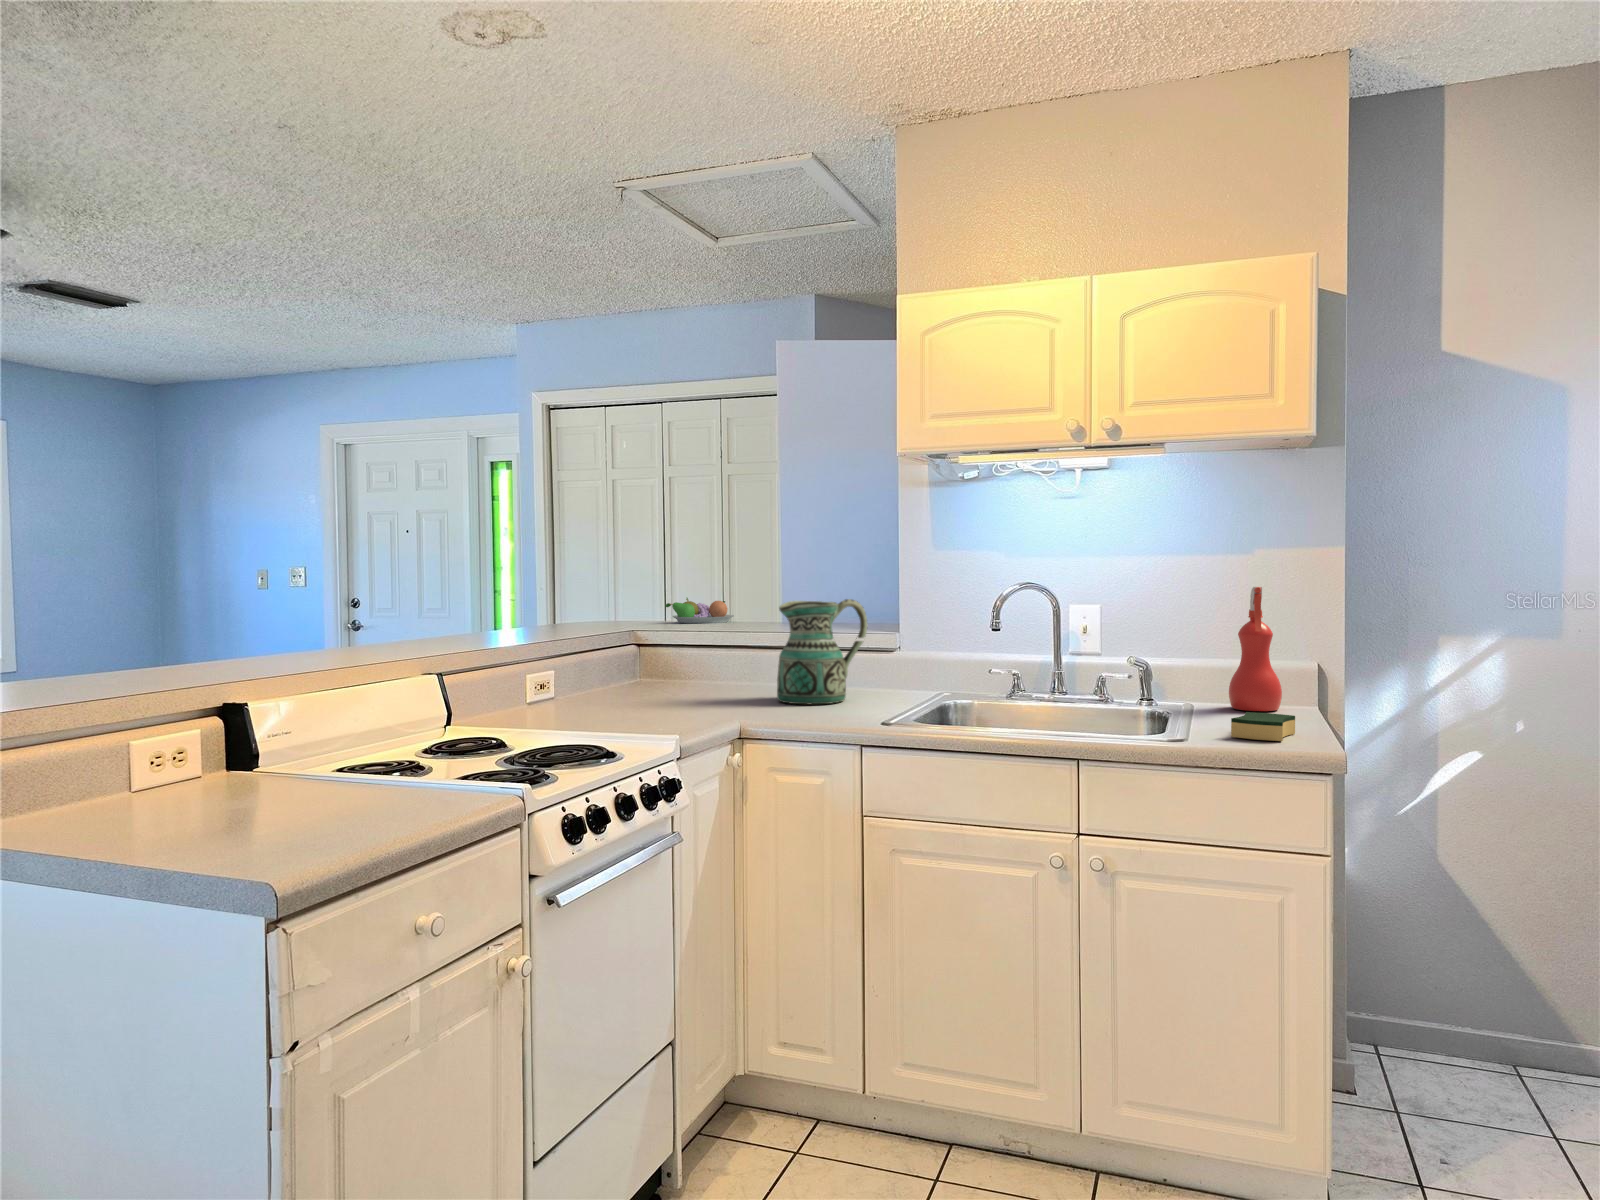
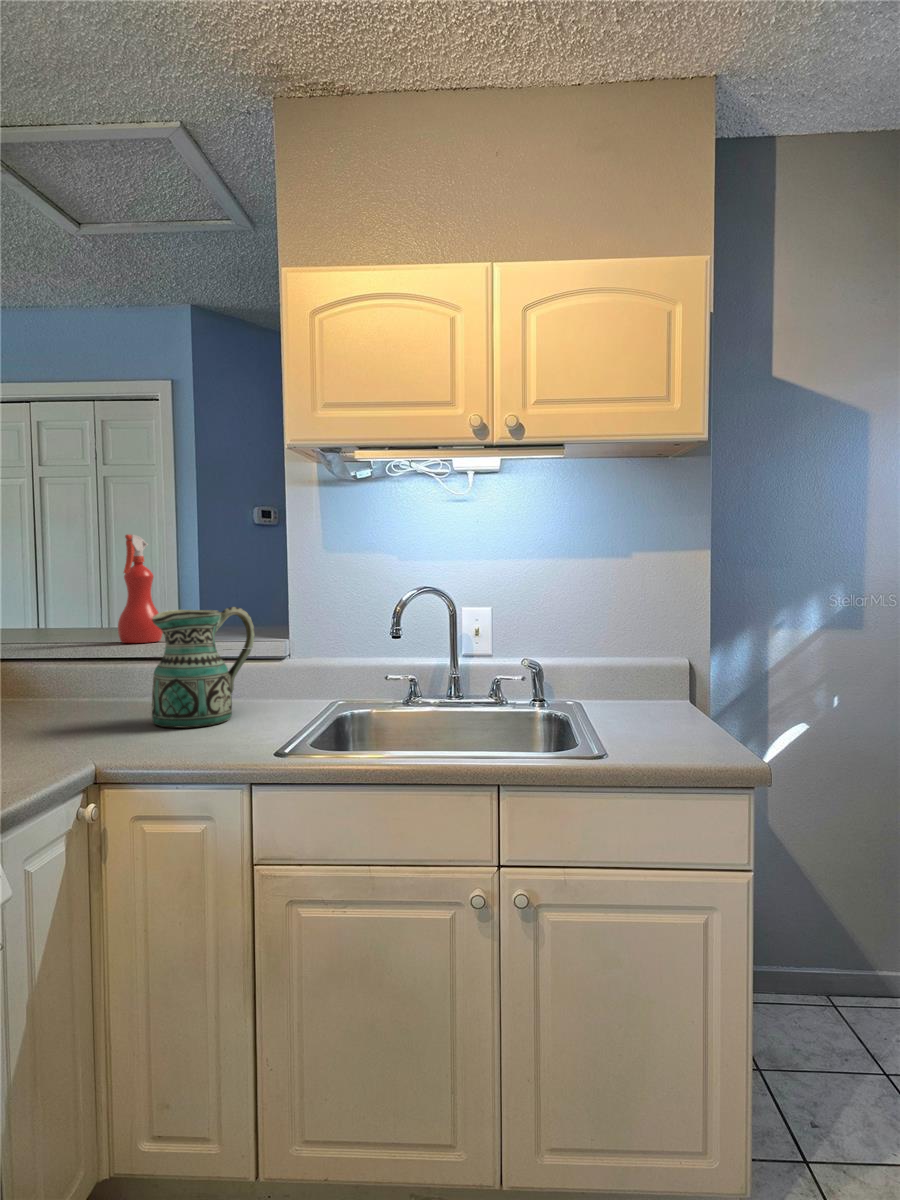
spray bottle: present [1229,587,1282,711] -> present [118,534,163,643]
fruit bowl: present [666,598,734,623] -> none [33,600,110,628]
sponge: present [1231,712,1295,741] -> none [648,718,702,751]

